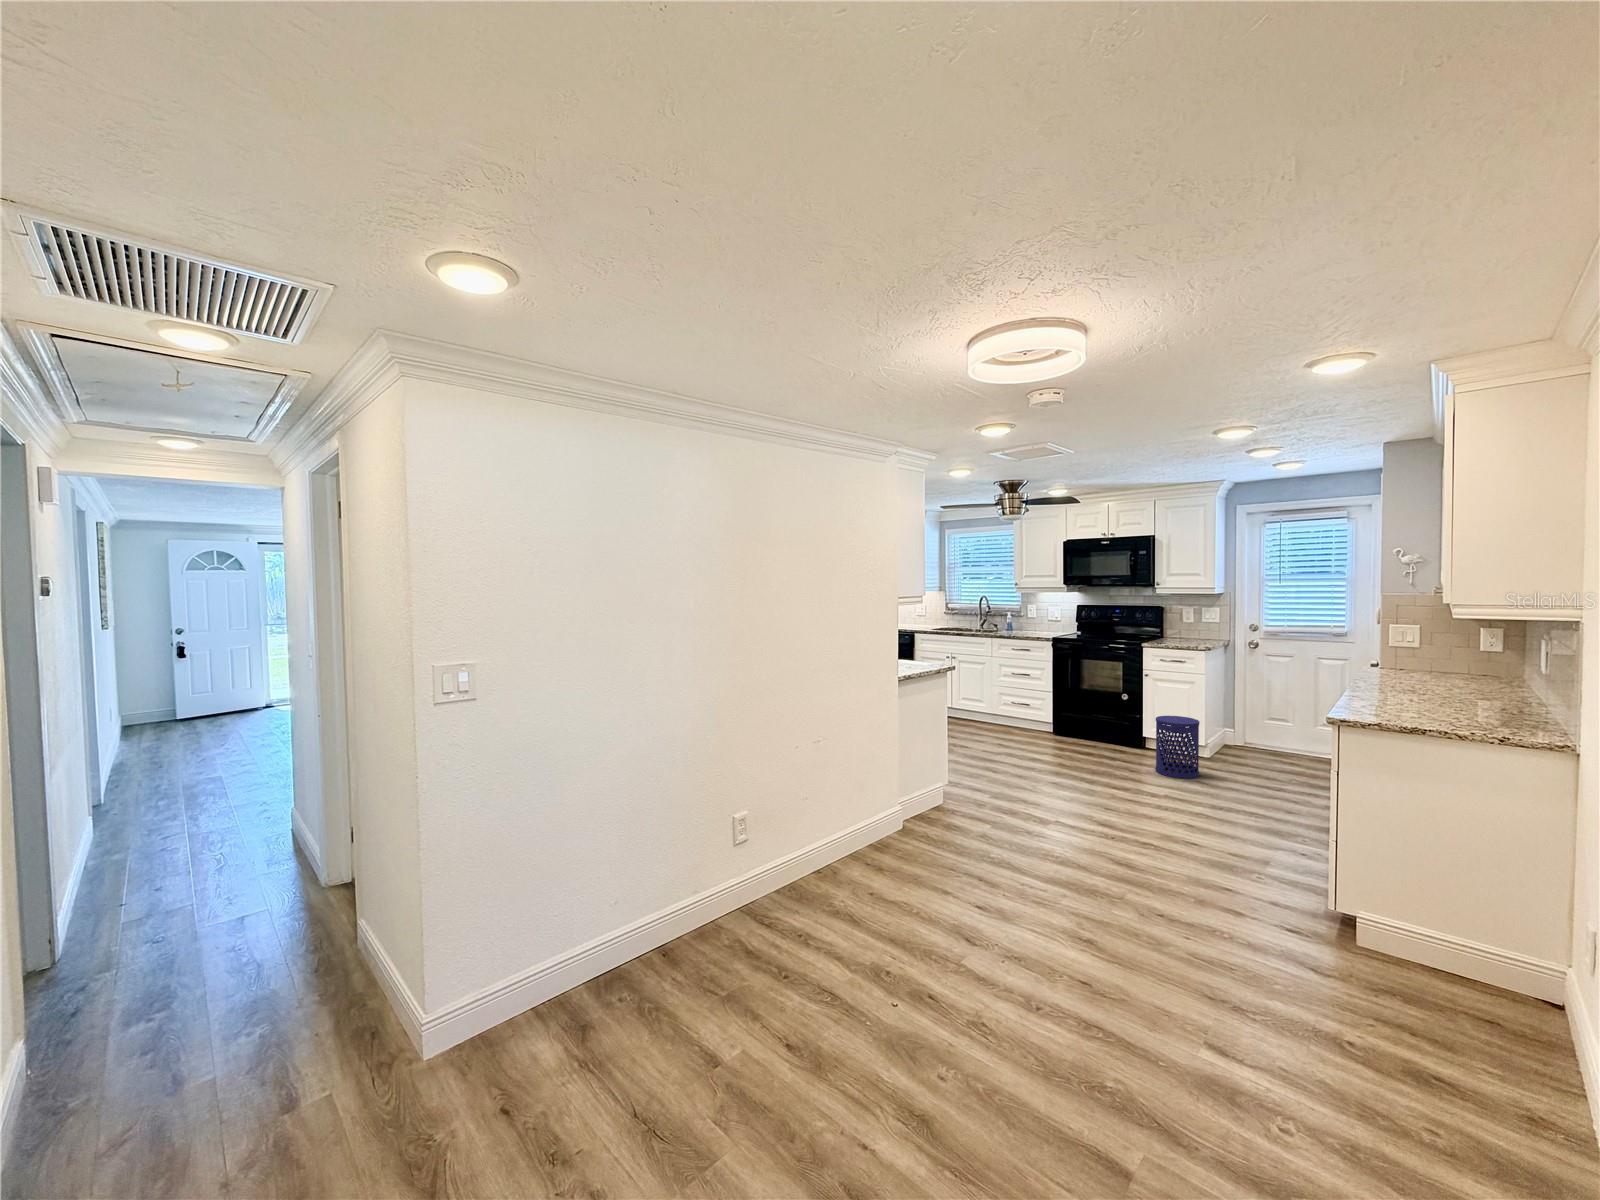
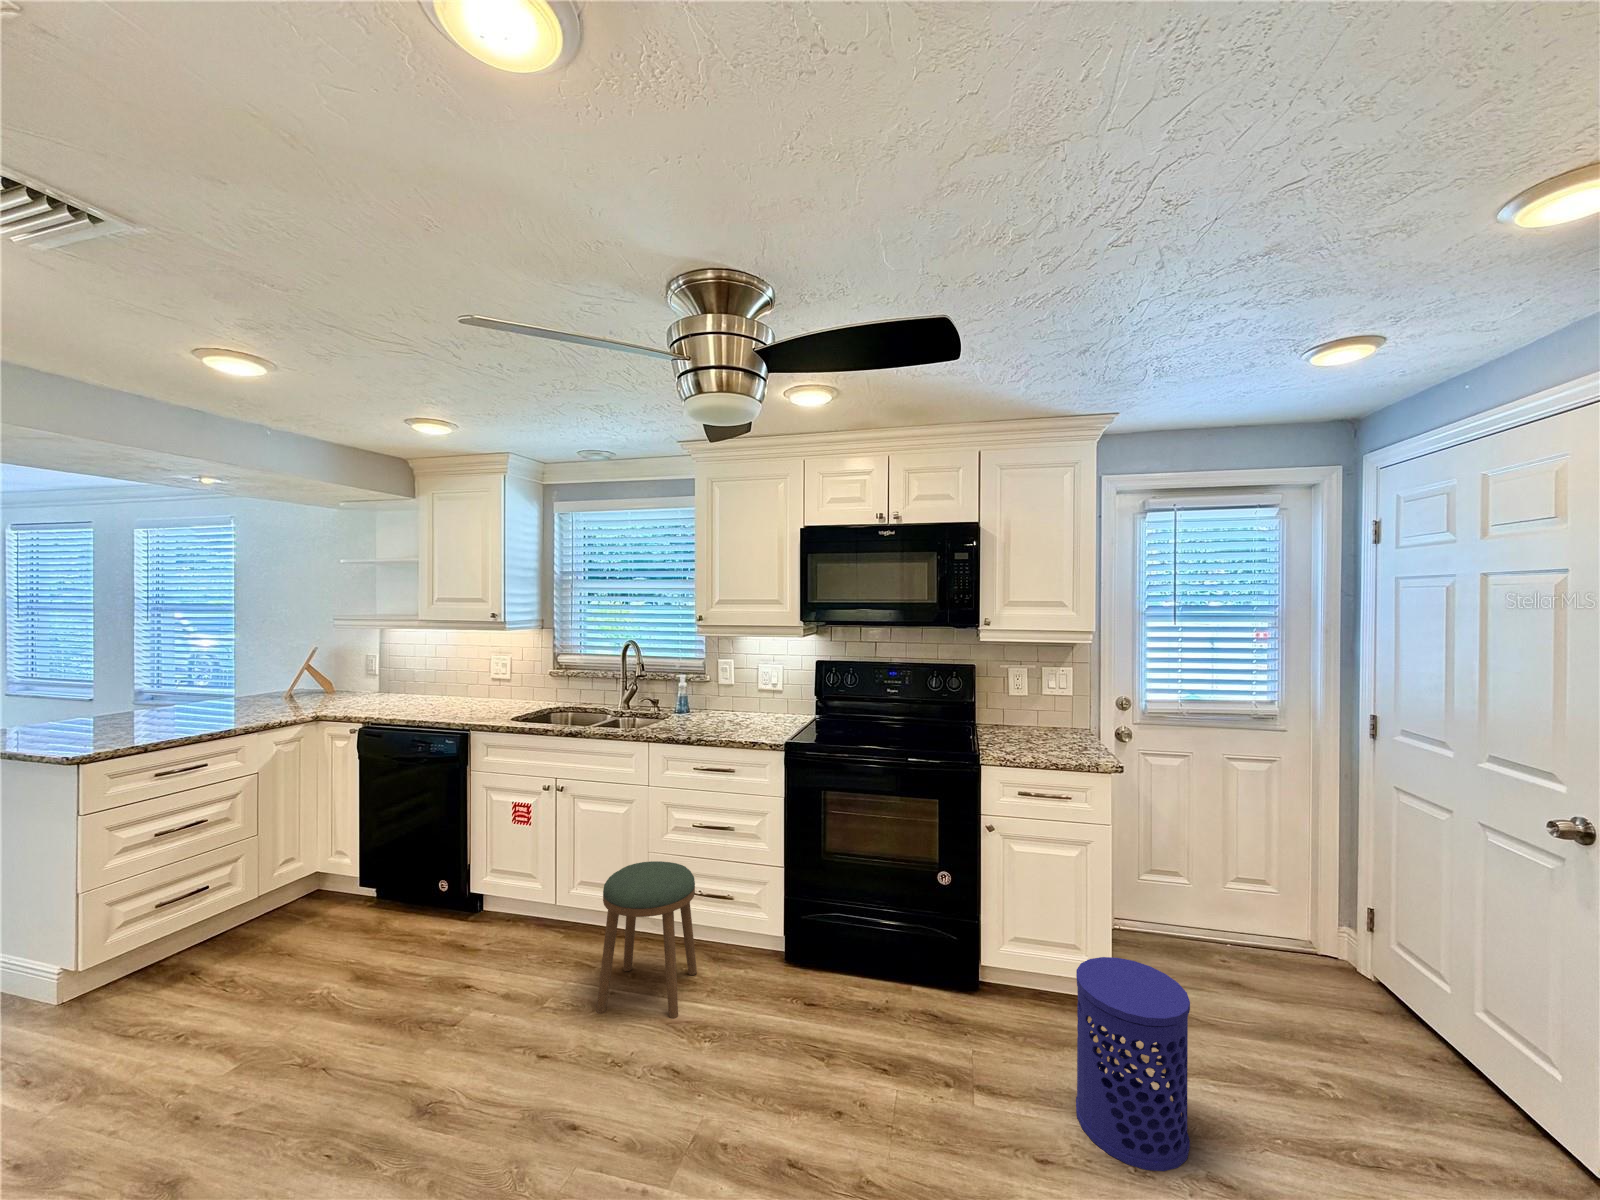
stool: none [972,685,1014,738] -> present [596,861,697,1018]

